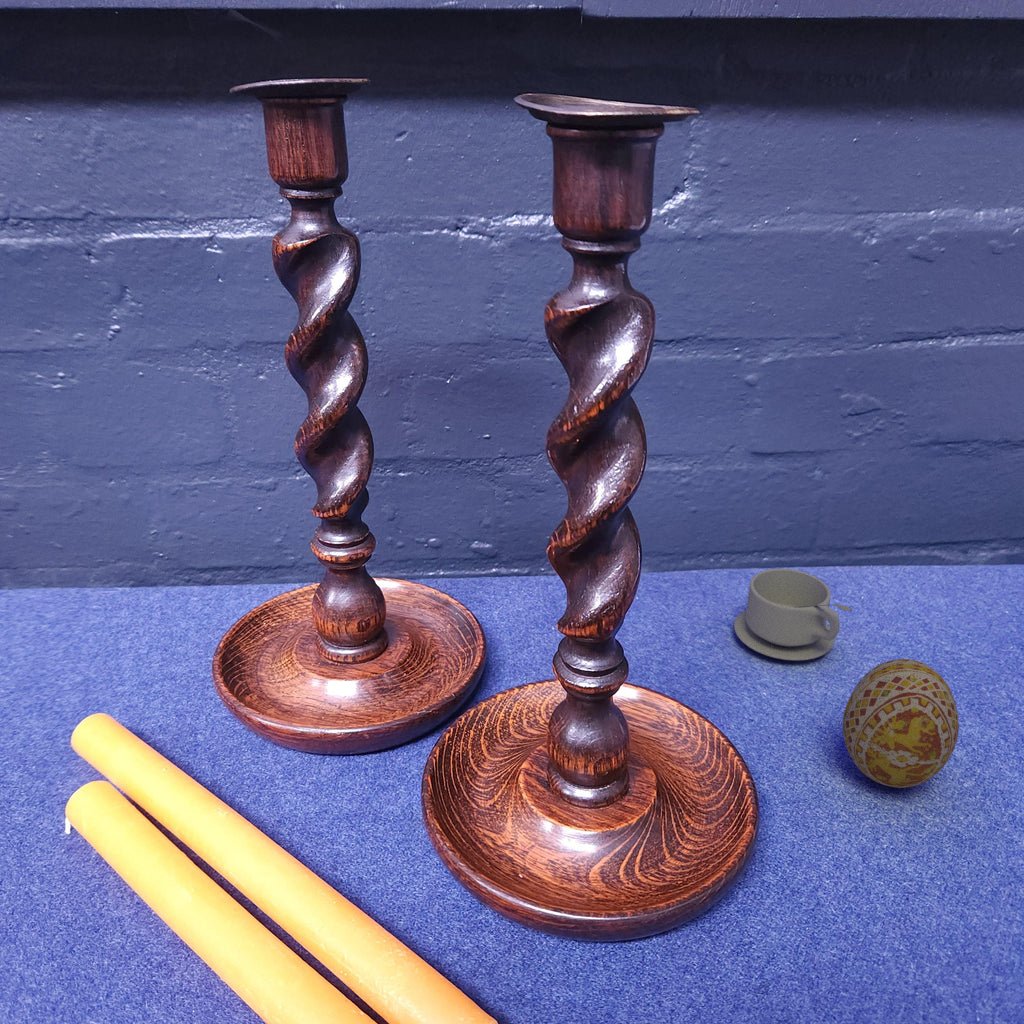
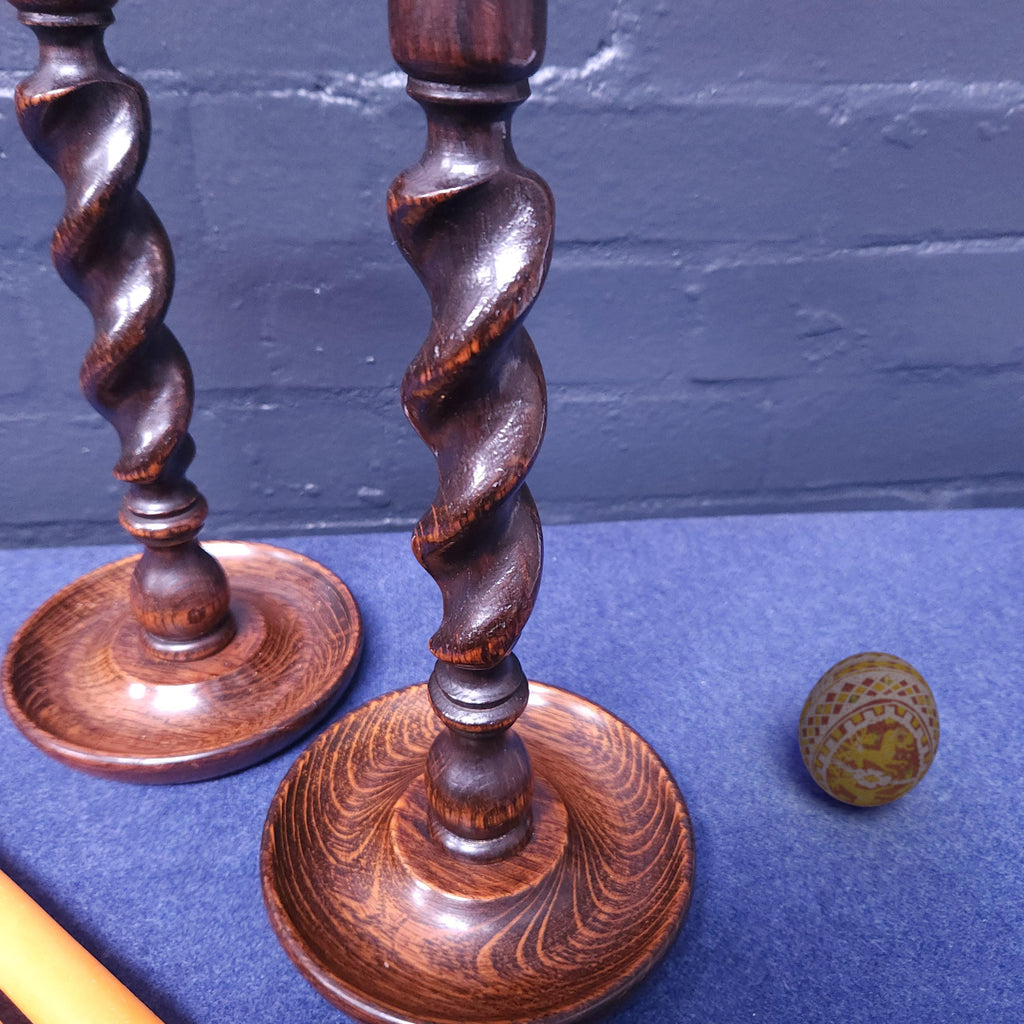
teacup: present [734,569,852,661] -> none [667,523,809,636]

